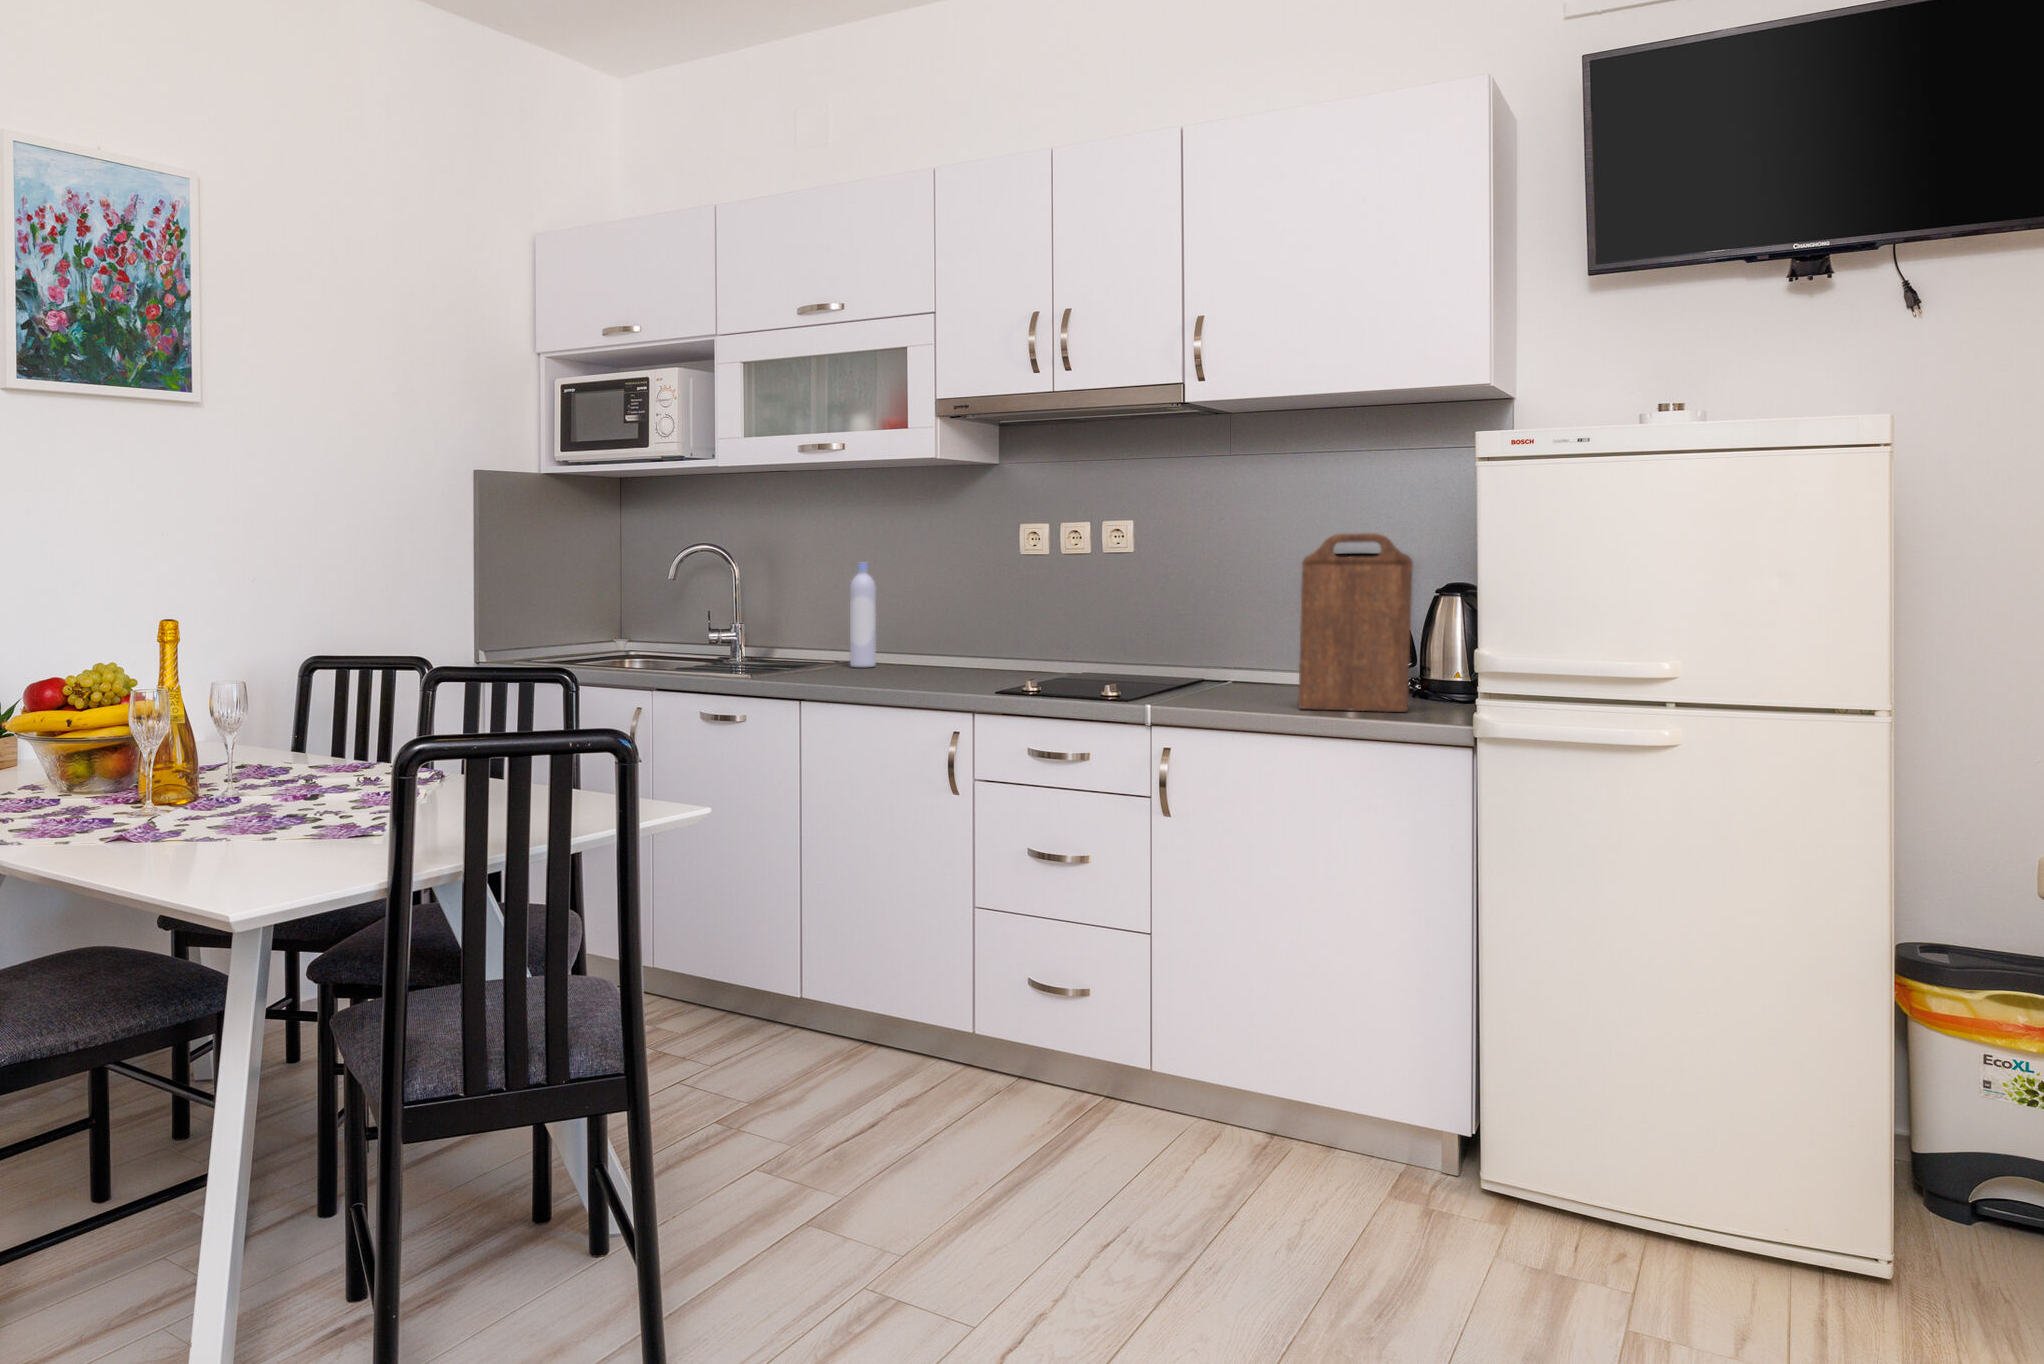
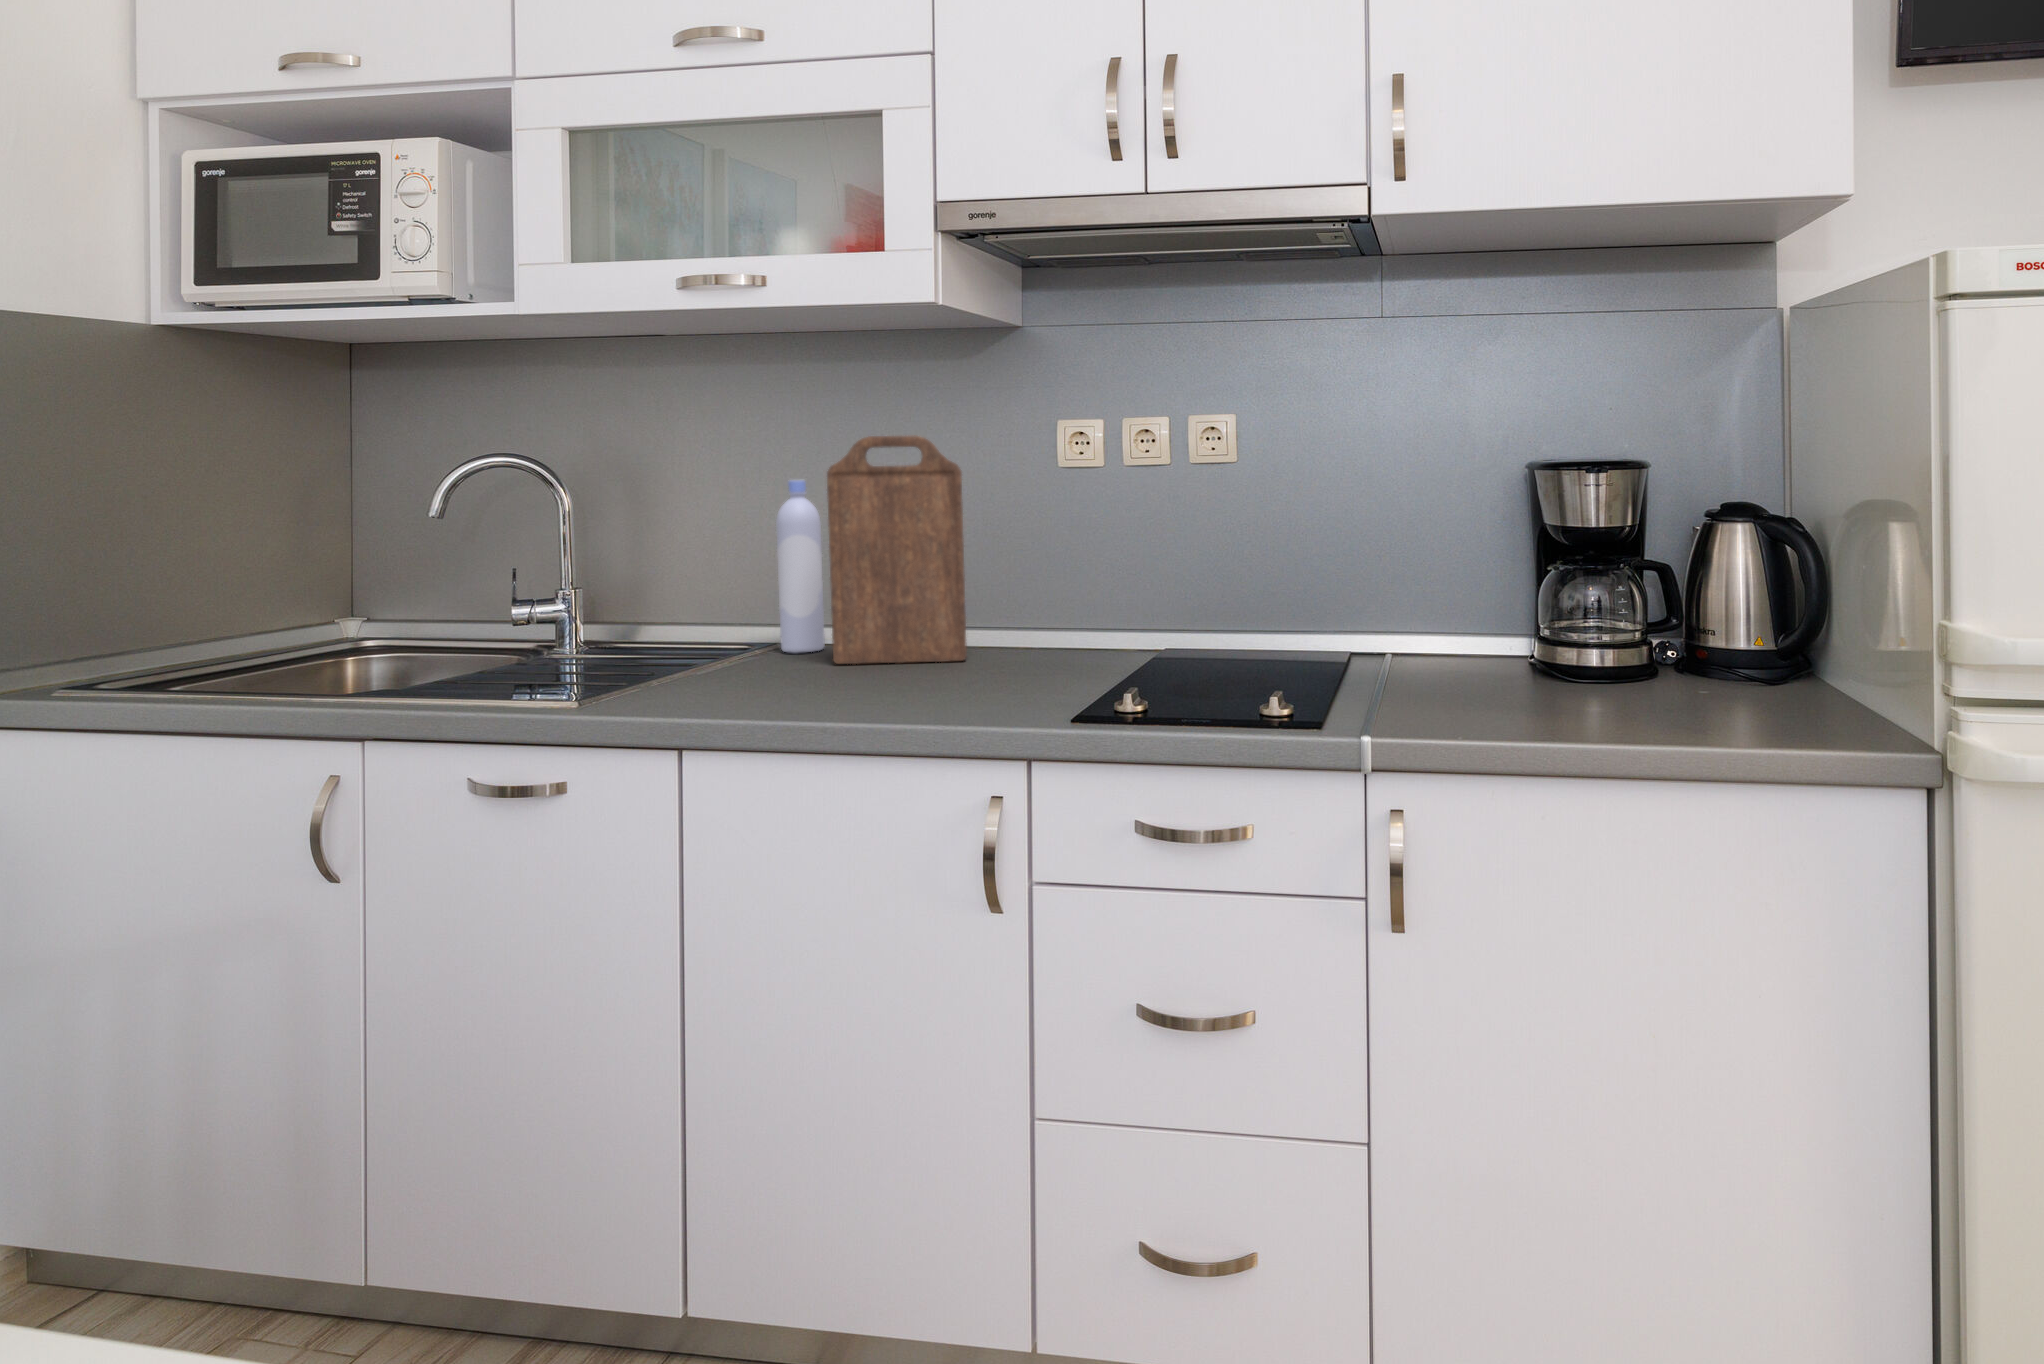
cutting board: present [1299,533,1413,712] -> present [827,436,967,664]

